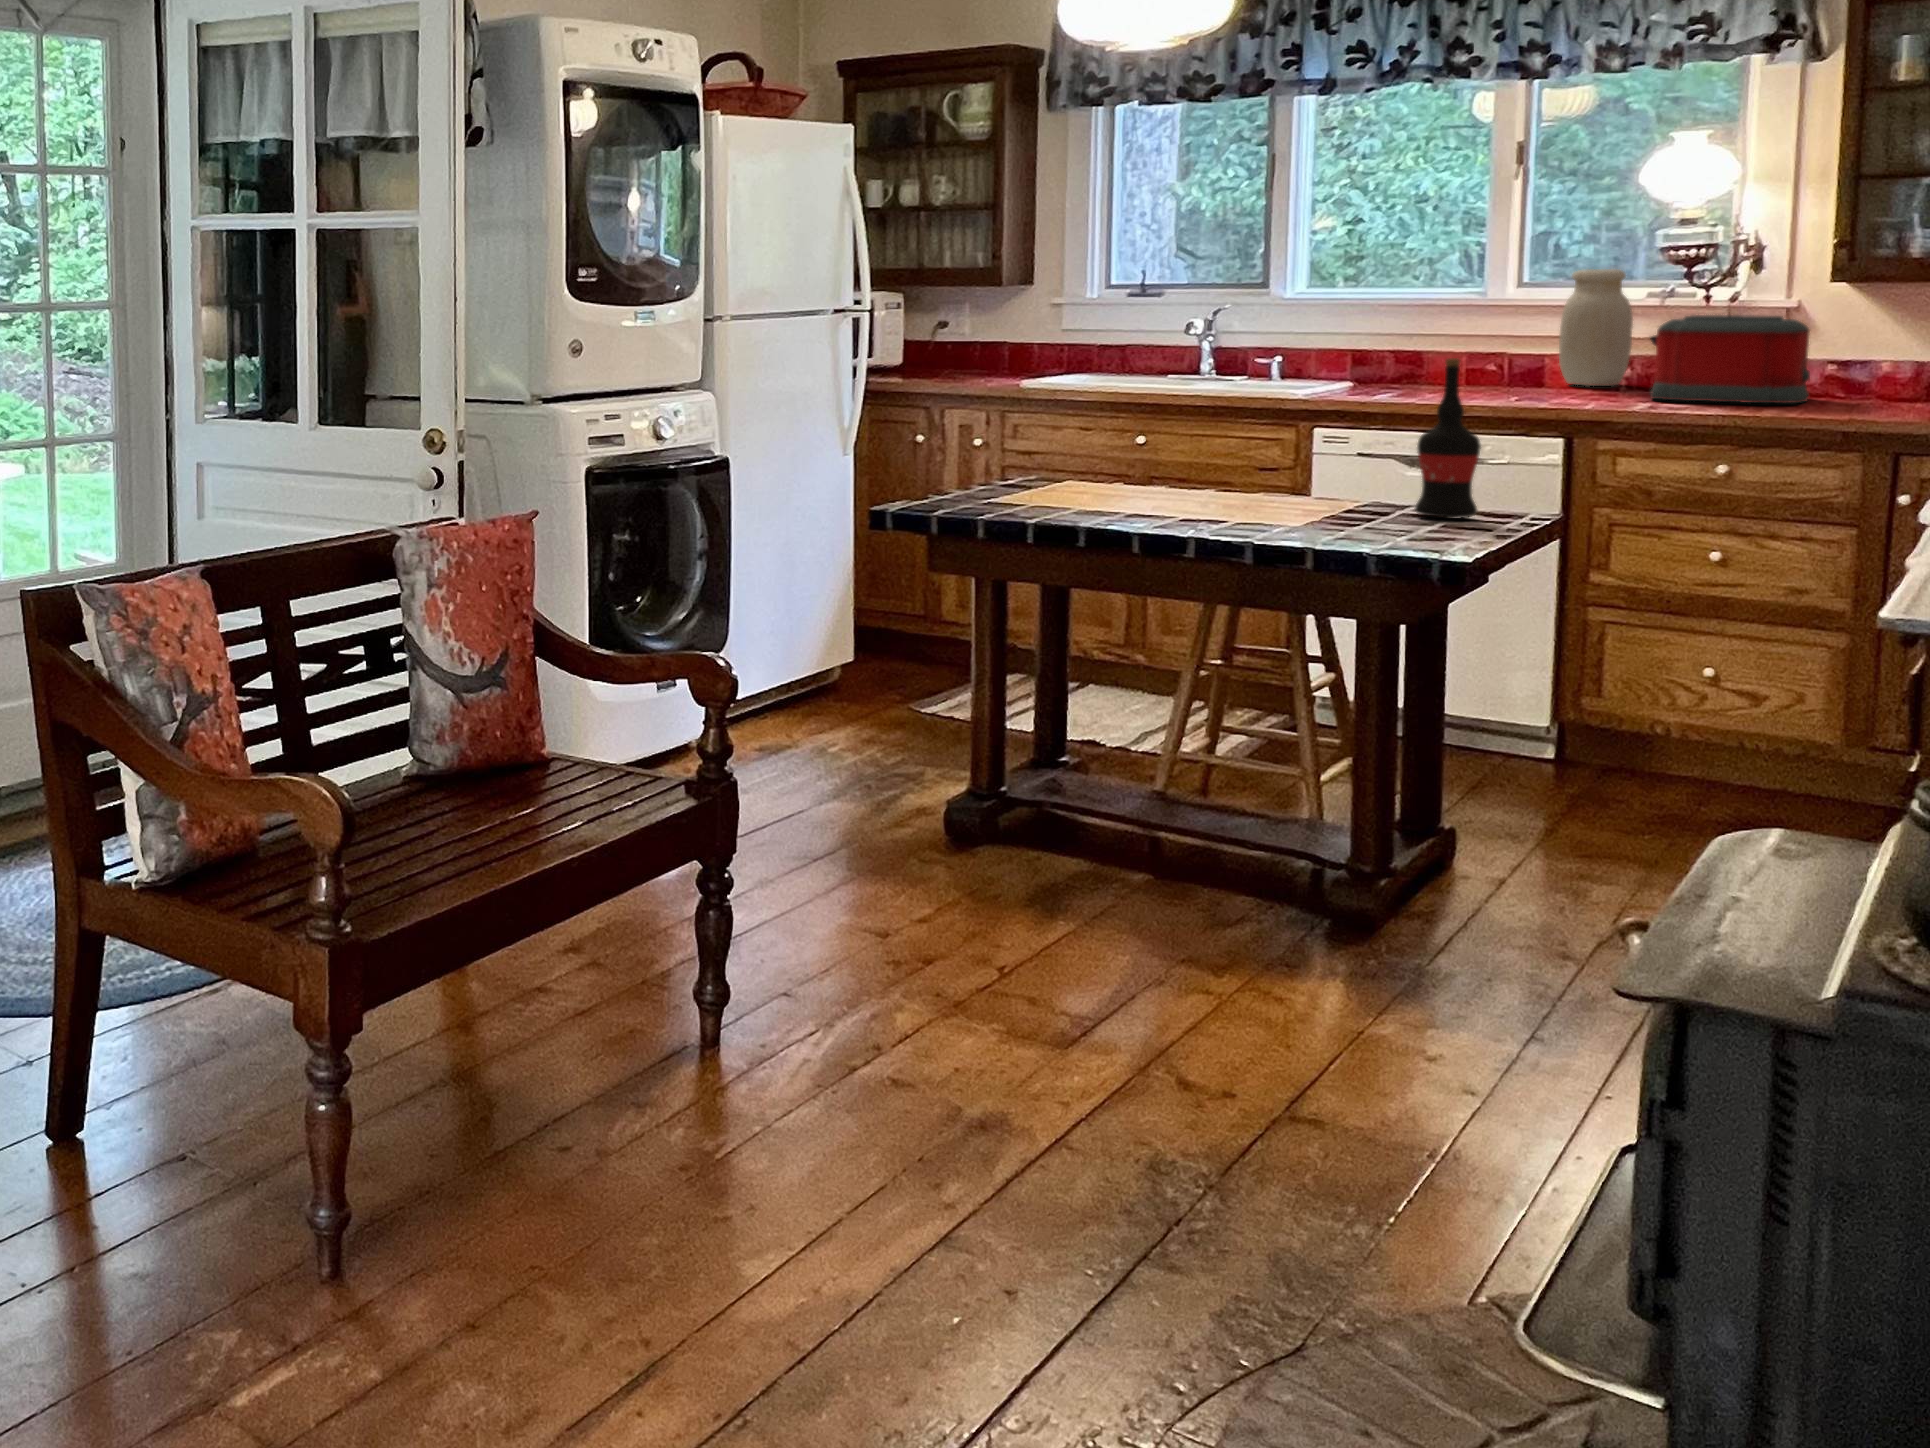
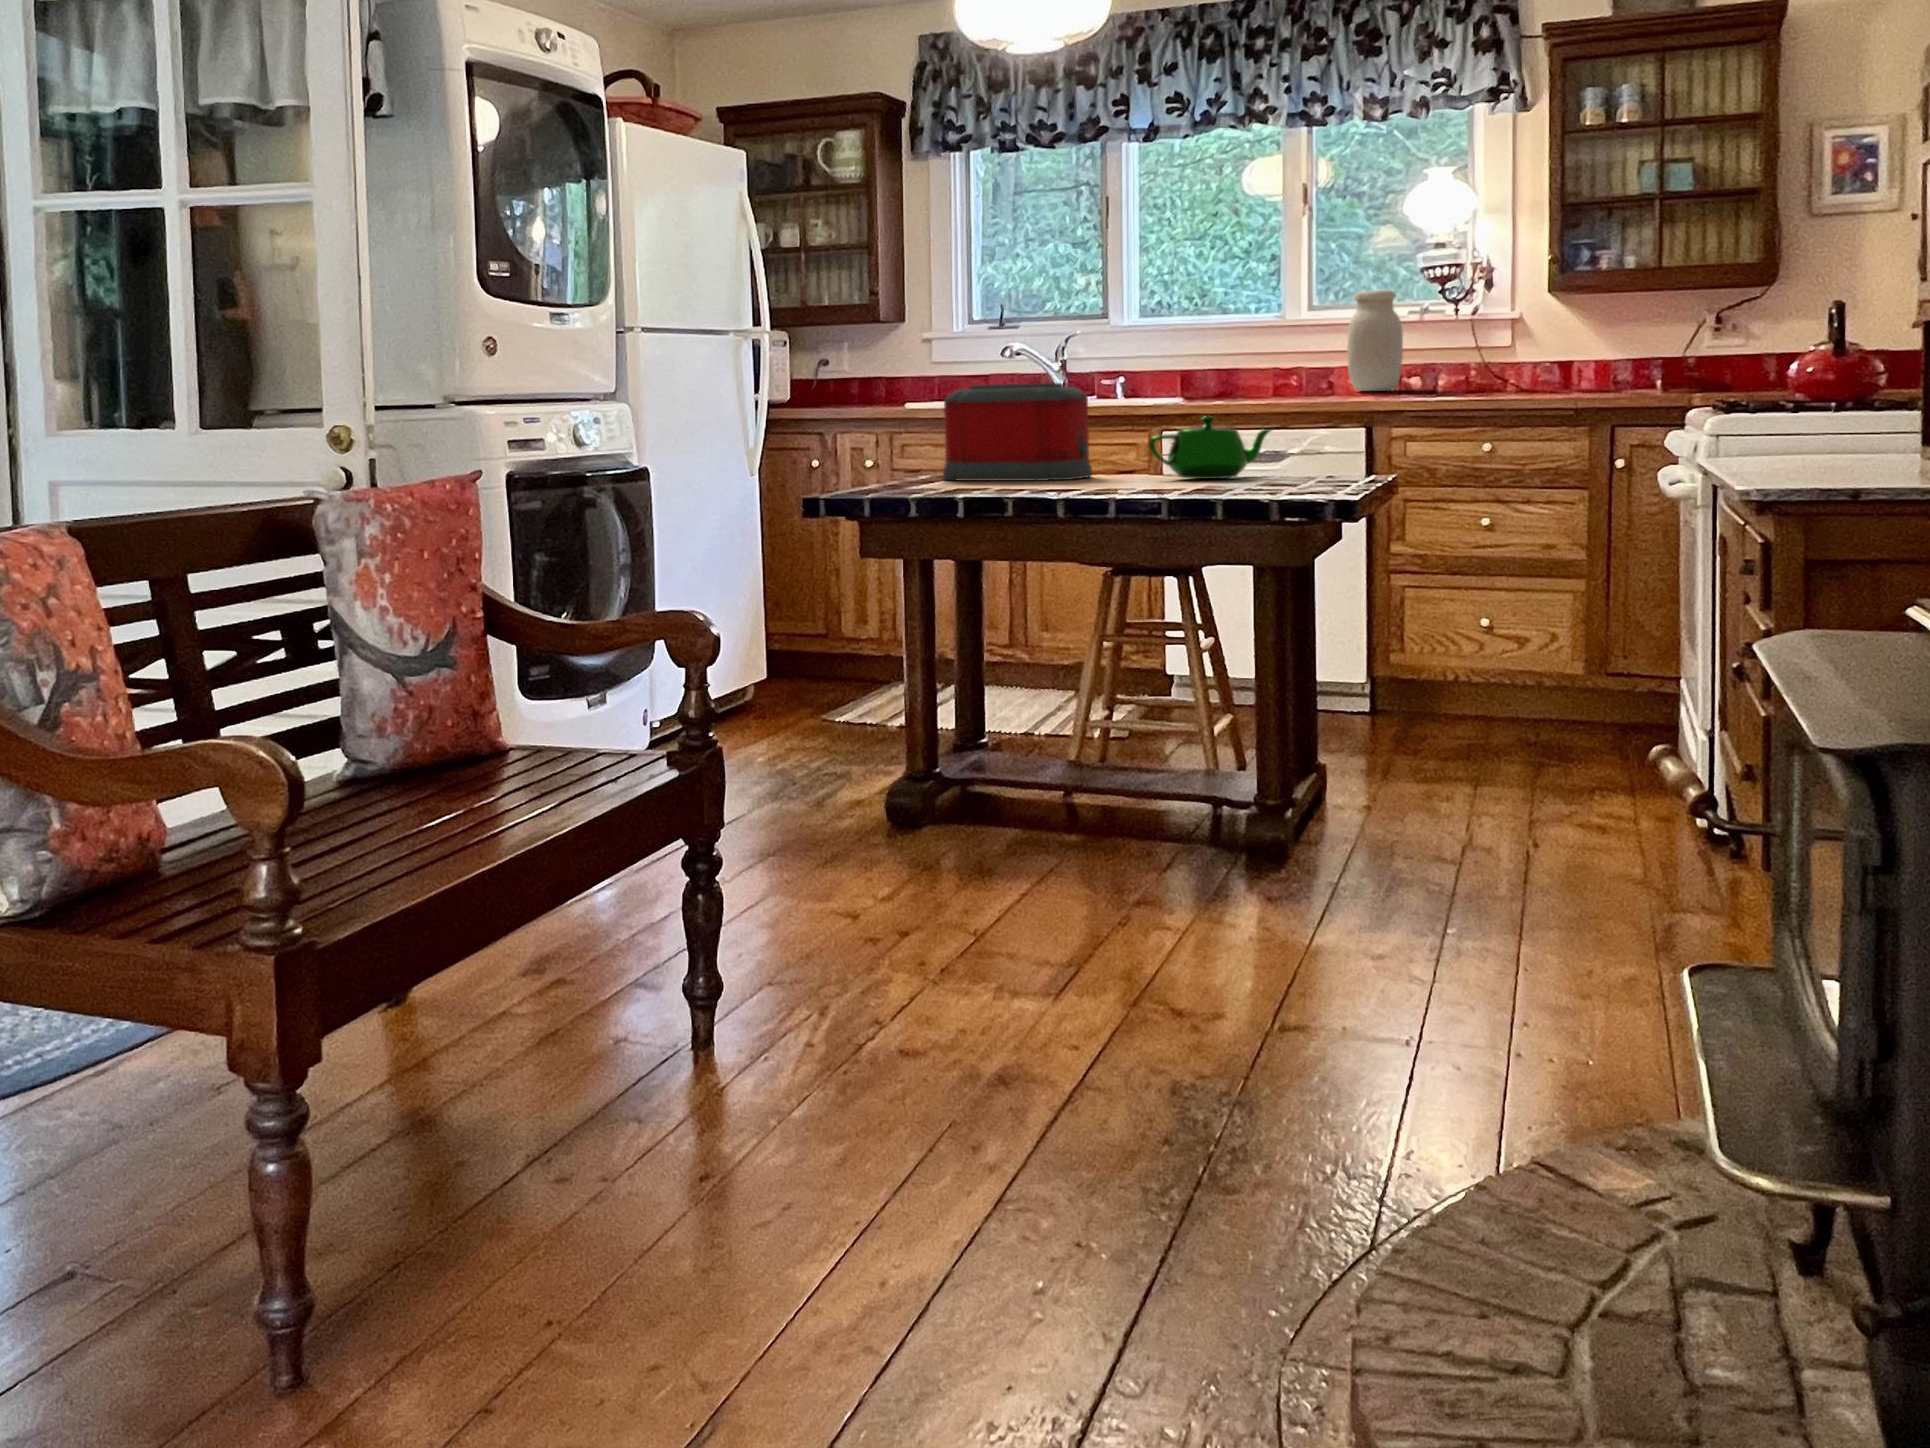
toaster: present [1650,315,1810,403] -> present [943,383,1092,481]
wine bottle: present [1415,358,1481,519] -> none [1294,326,1347,473]
teapot: none [1239,454,1387,522] -> present [1149,416,1275,479]

